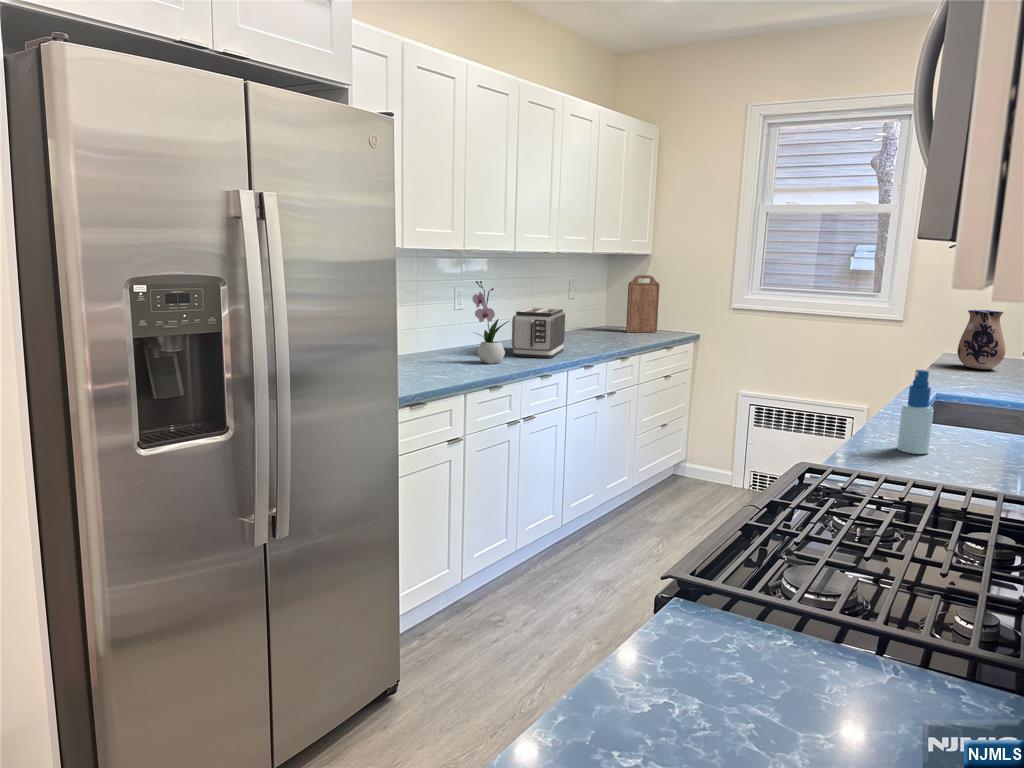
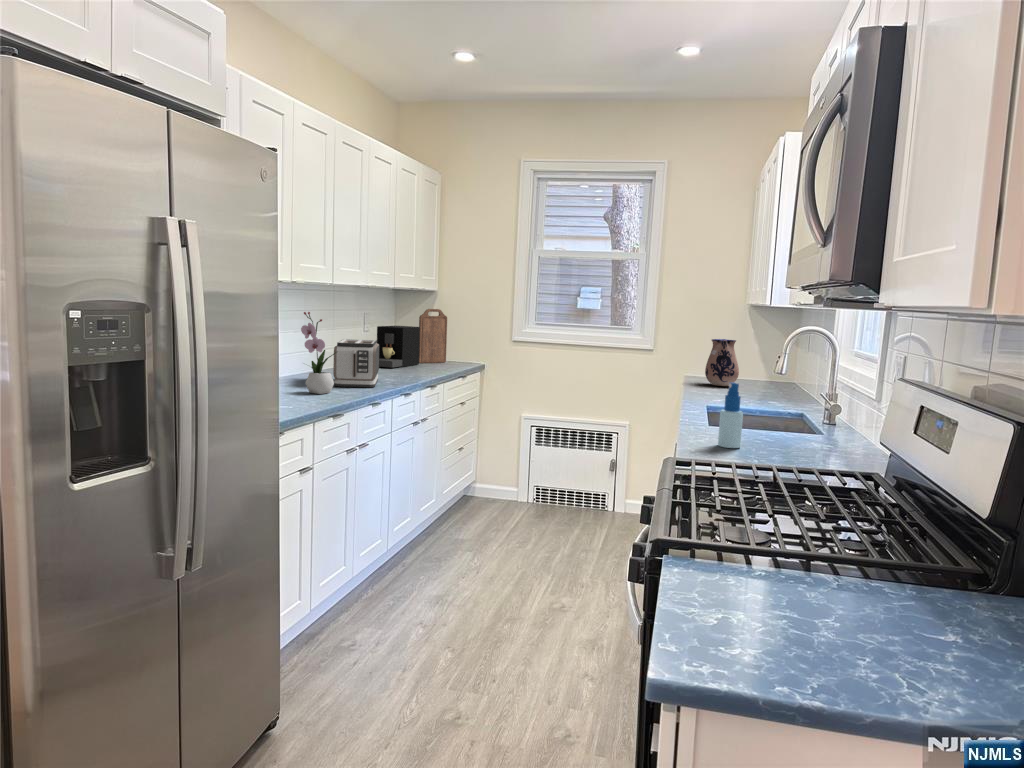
coffee maker: none [567,293,627,337] -> present [377,326,420,368]

